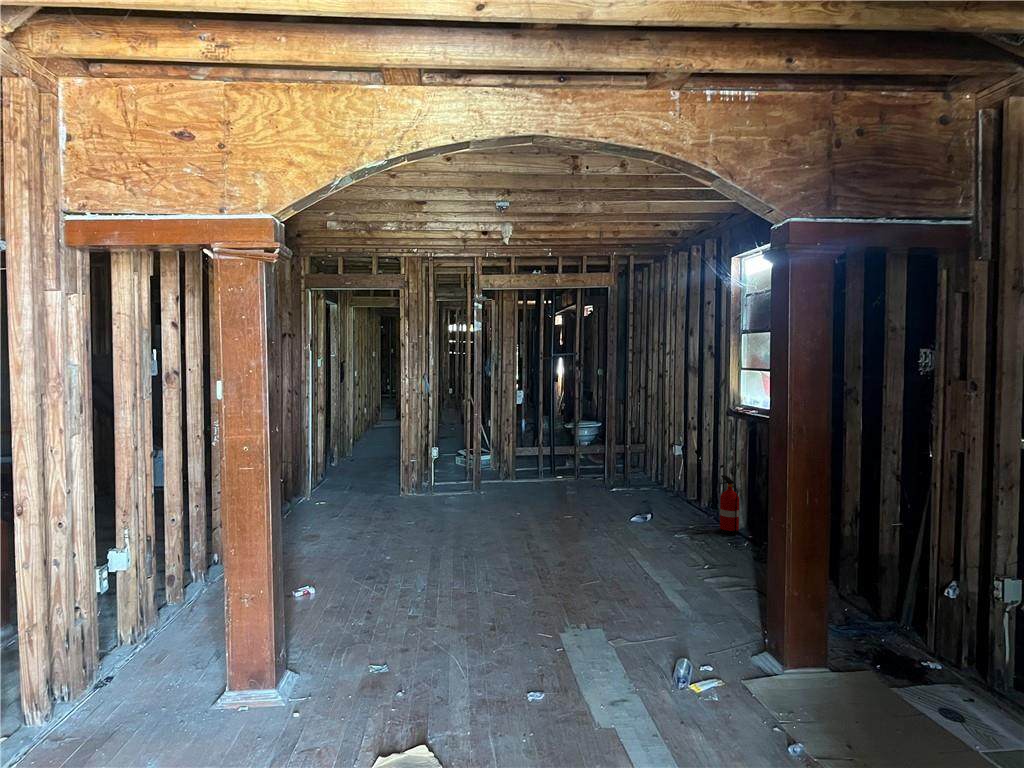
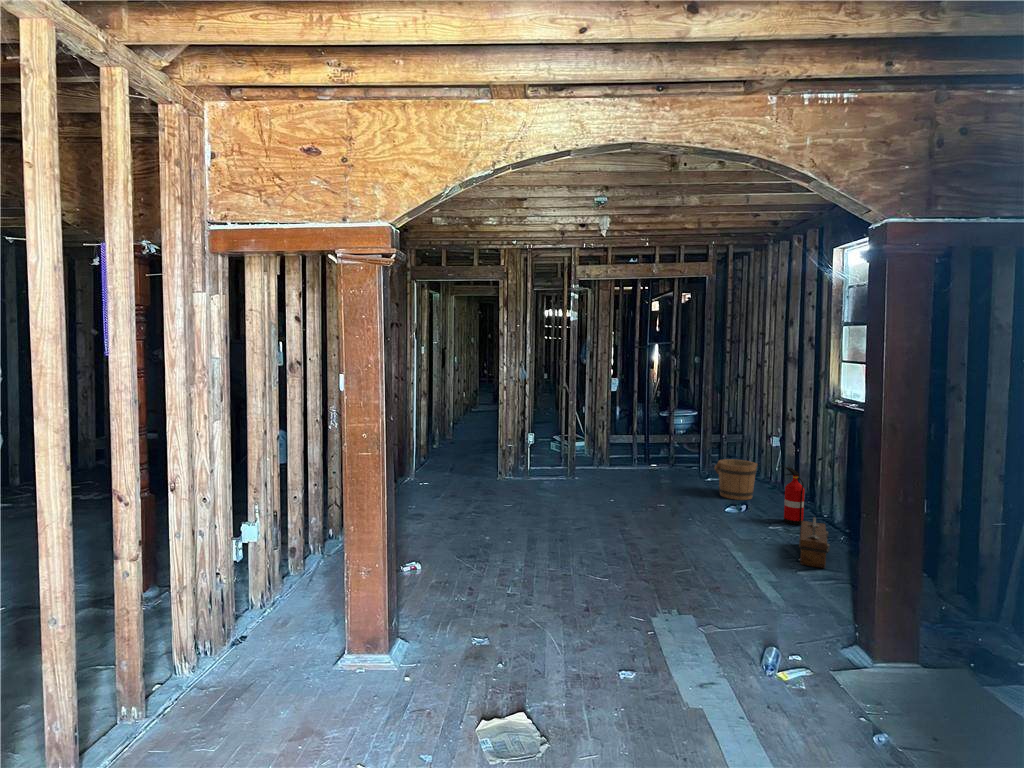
bucket: none [652,469,696,511] -> present [715,459,758,500]
toolbox: none [729,526,760,578] -> present [799,517,830,568]

